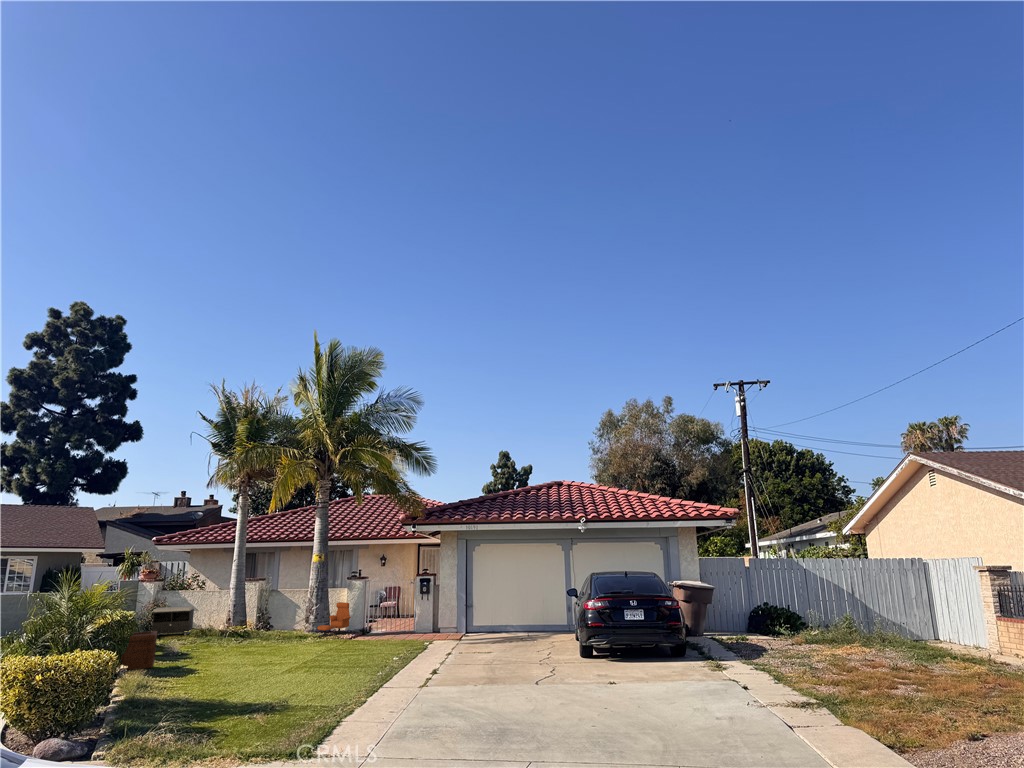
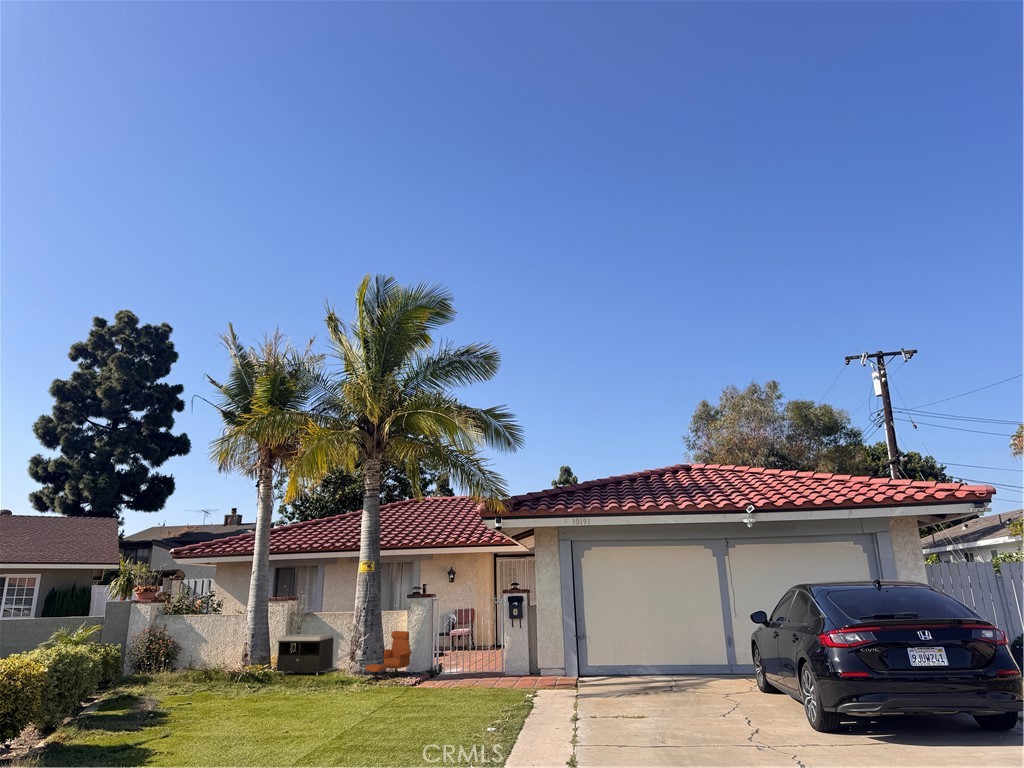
storage bench: present [152,606,194,635] -> present [277,634,334,675]
wooden crate: present [121,631,157,670] -> none [35,679,112,747]

